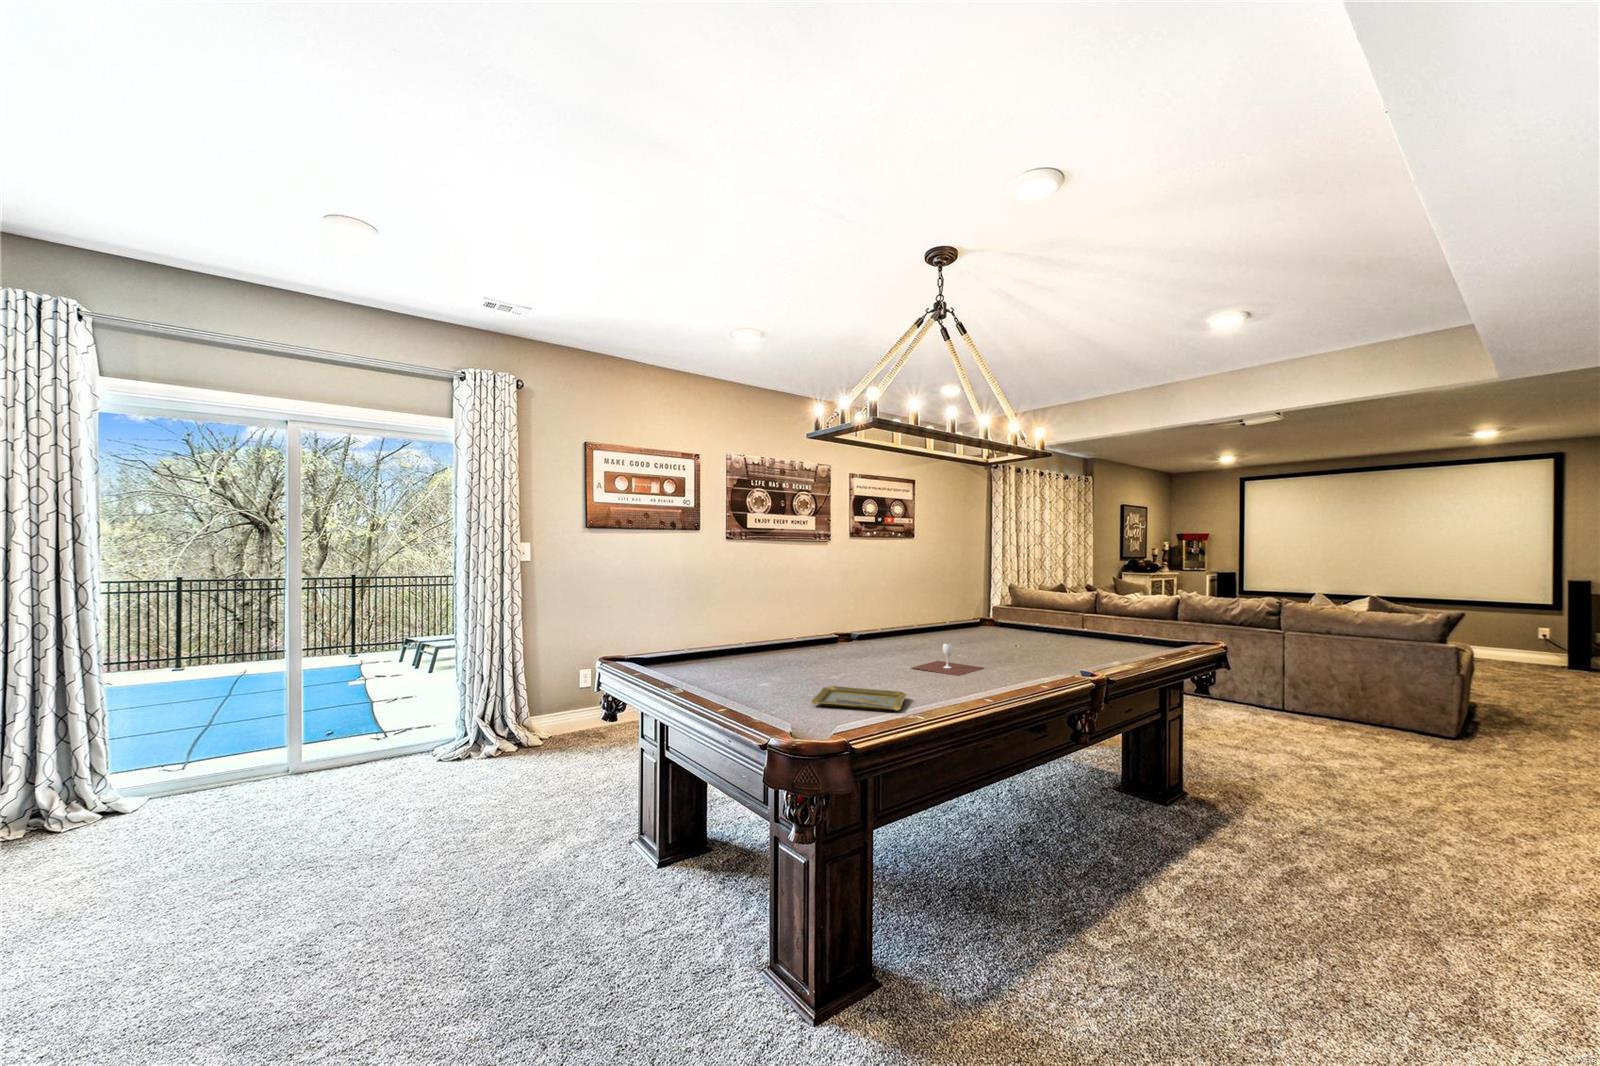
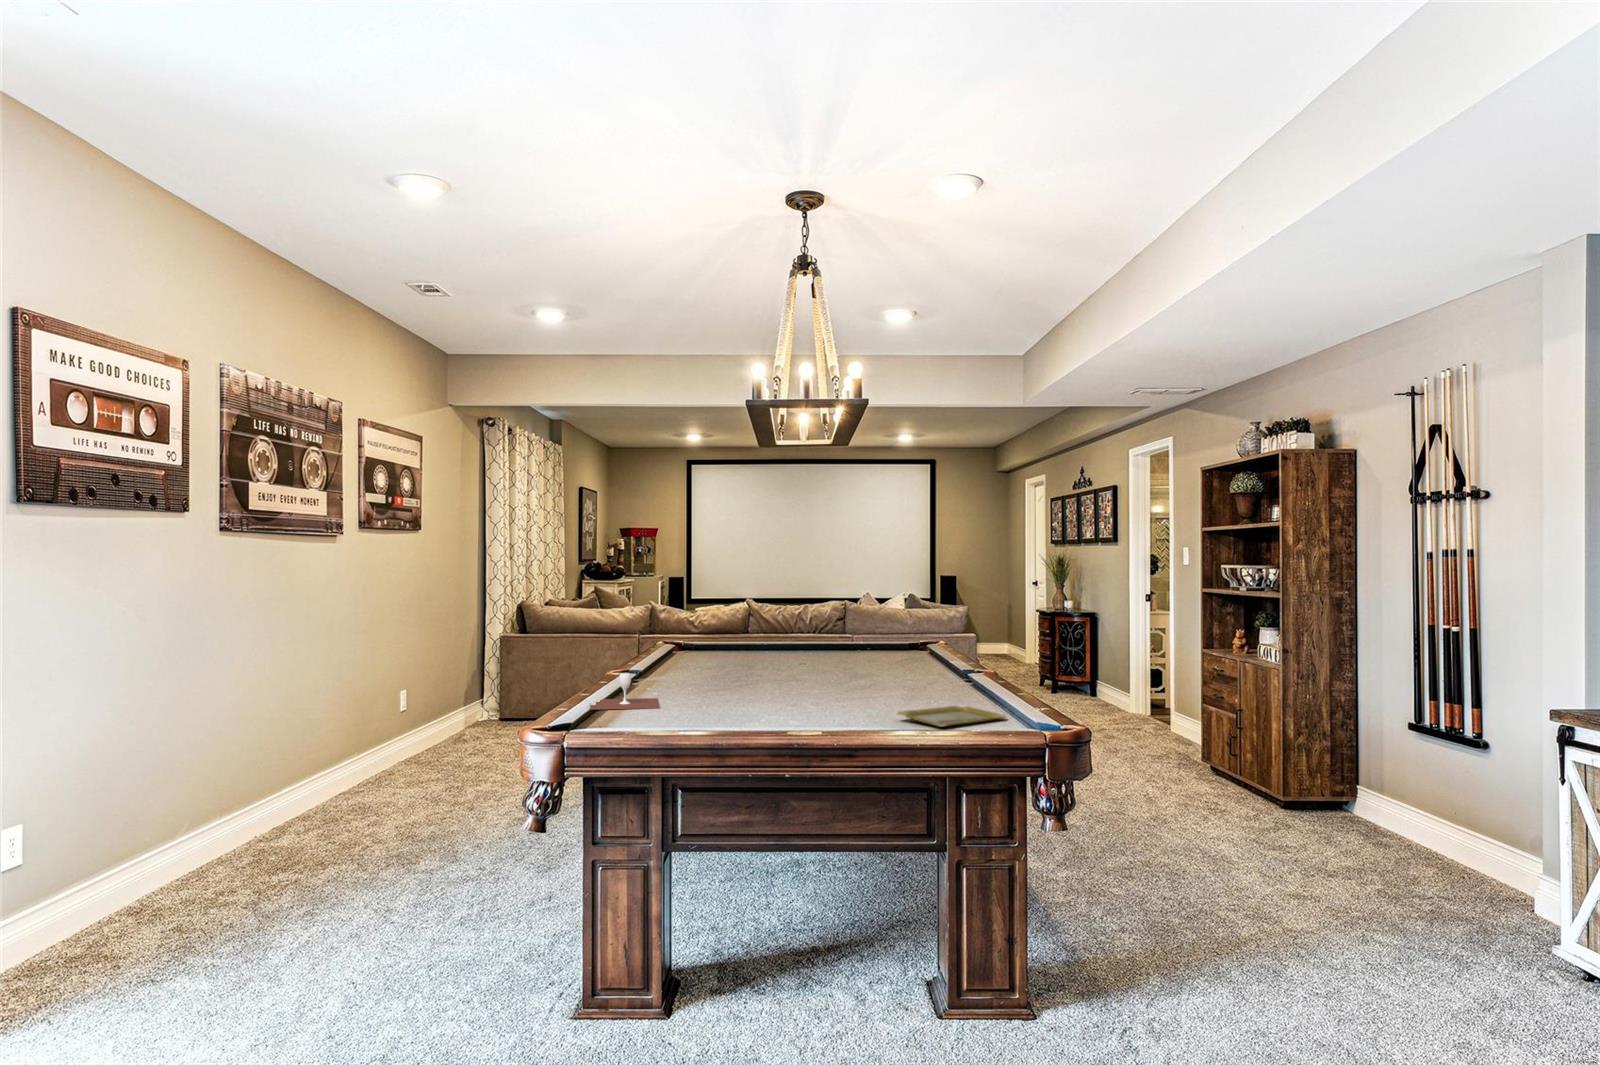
wine glass: present [912,643,983,676] -> present [590,673,660,710]

